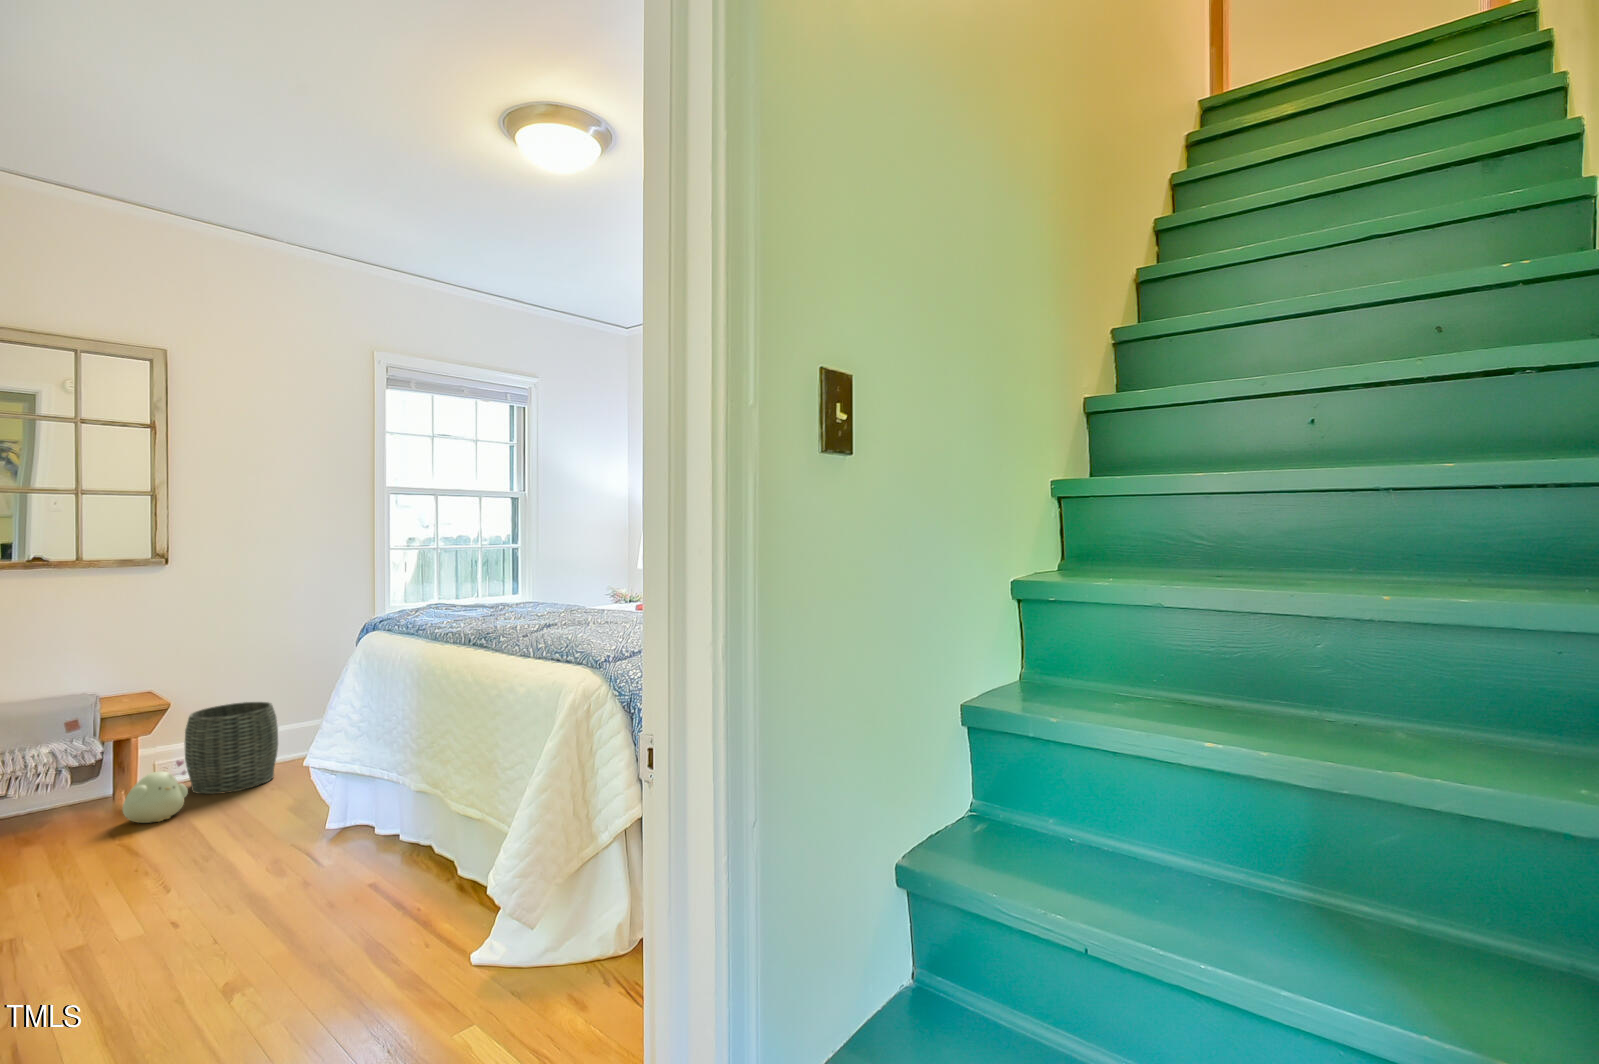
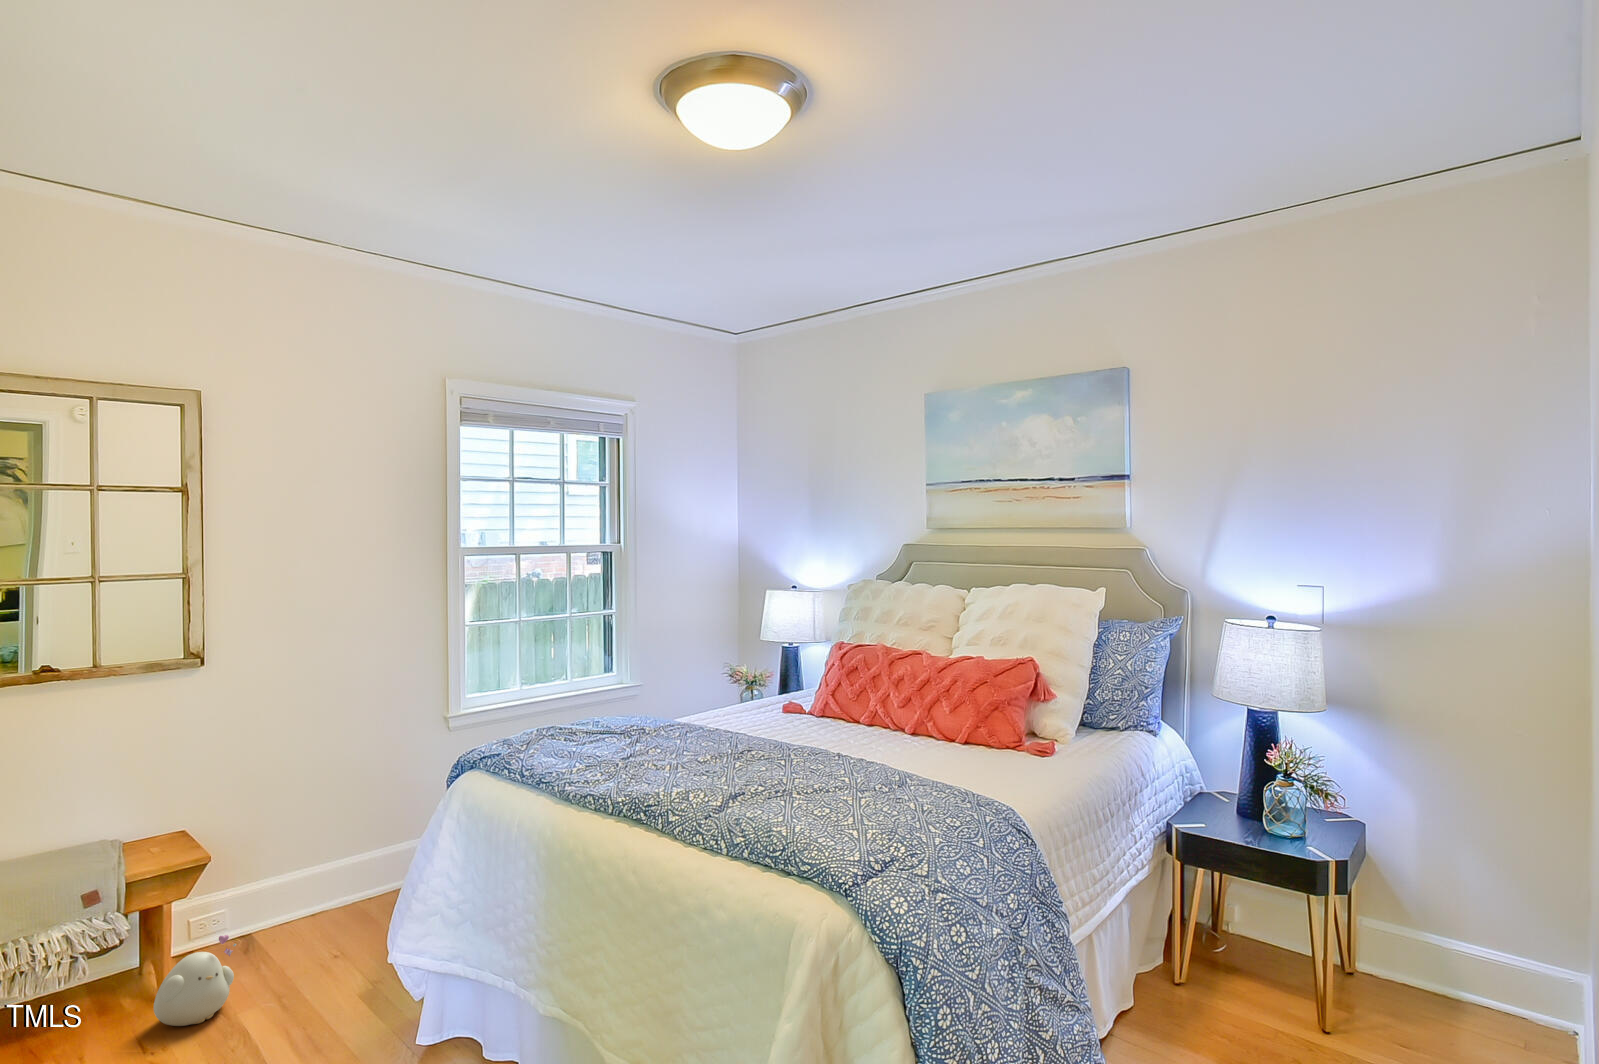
woven basket: present [184,702,278,794] -> none [227,836,340,969]

